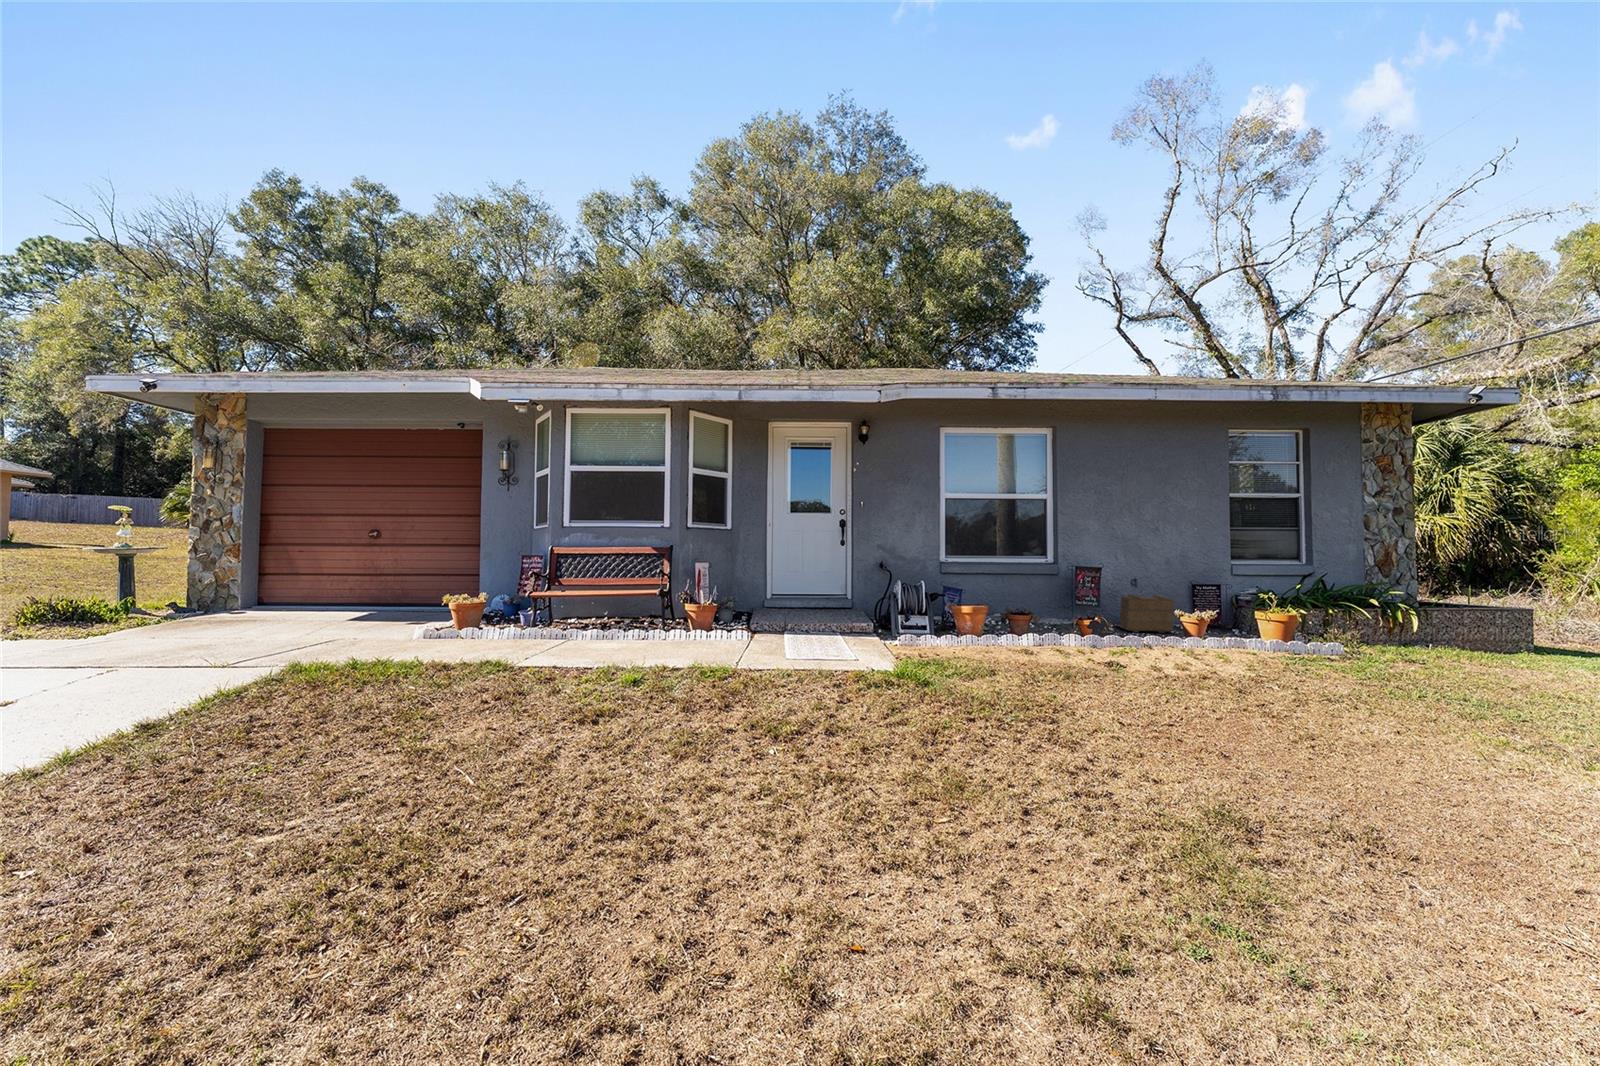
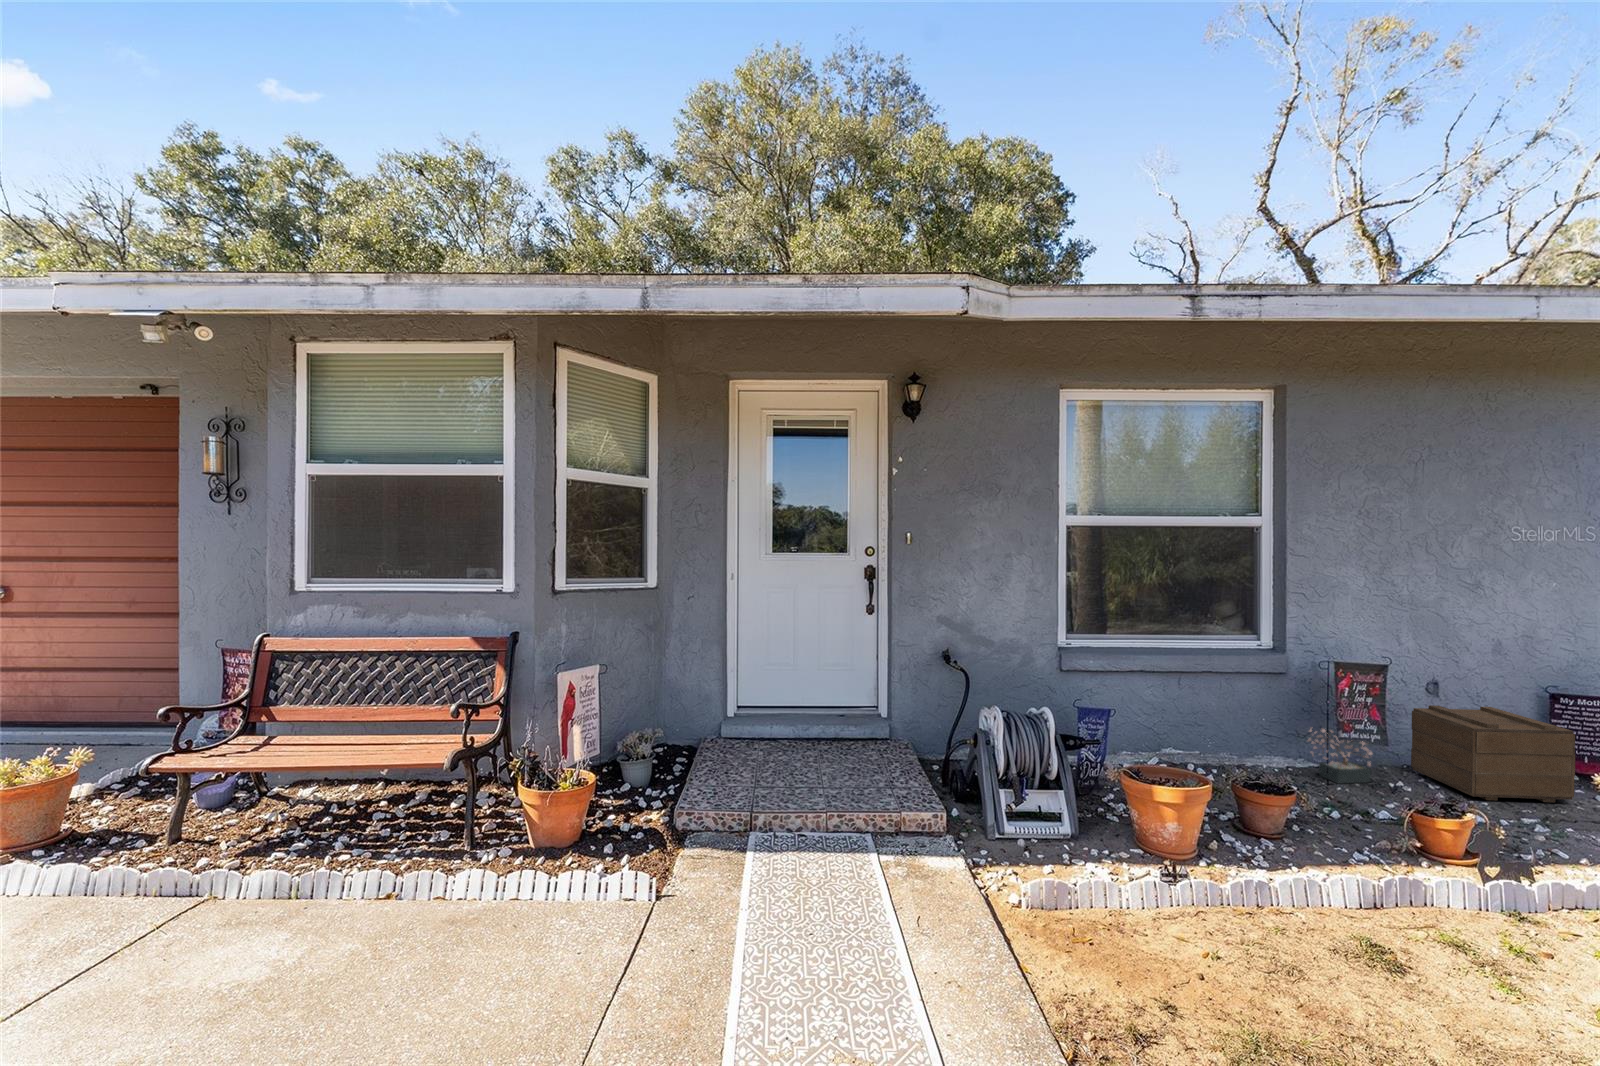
decorative plant: none [1060,602,1091,628] -> present [1308,729,1372,784]

